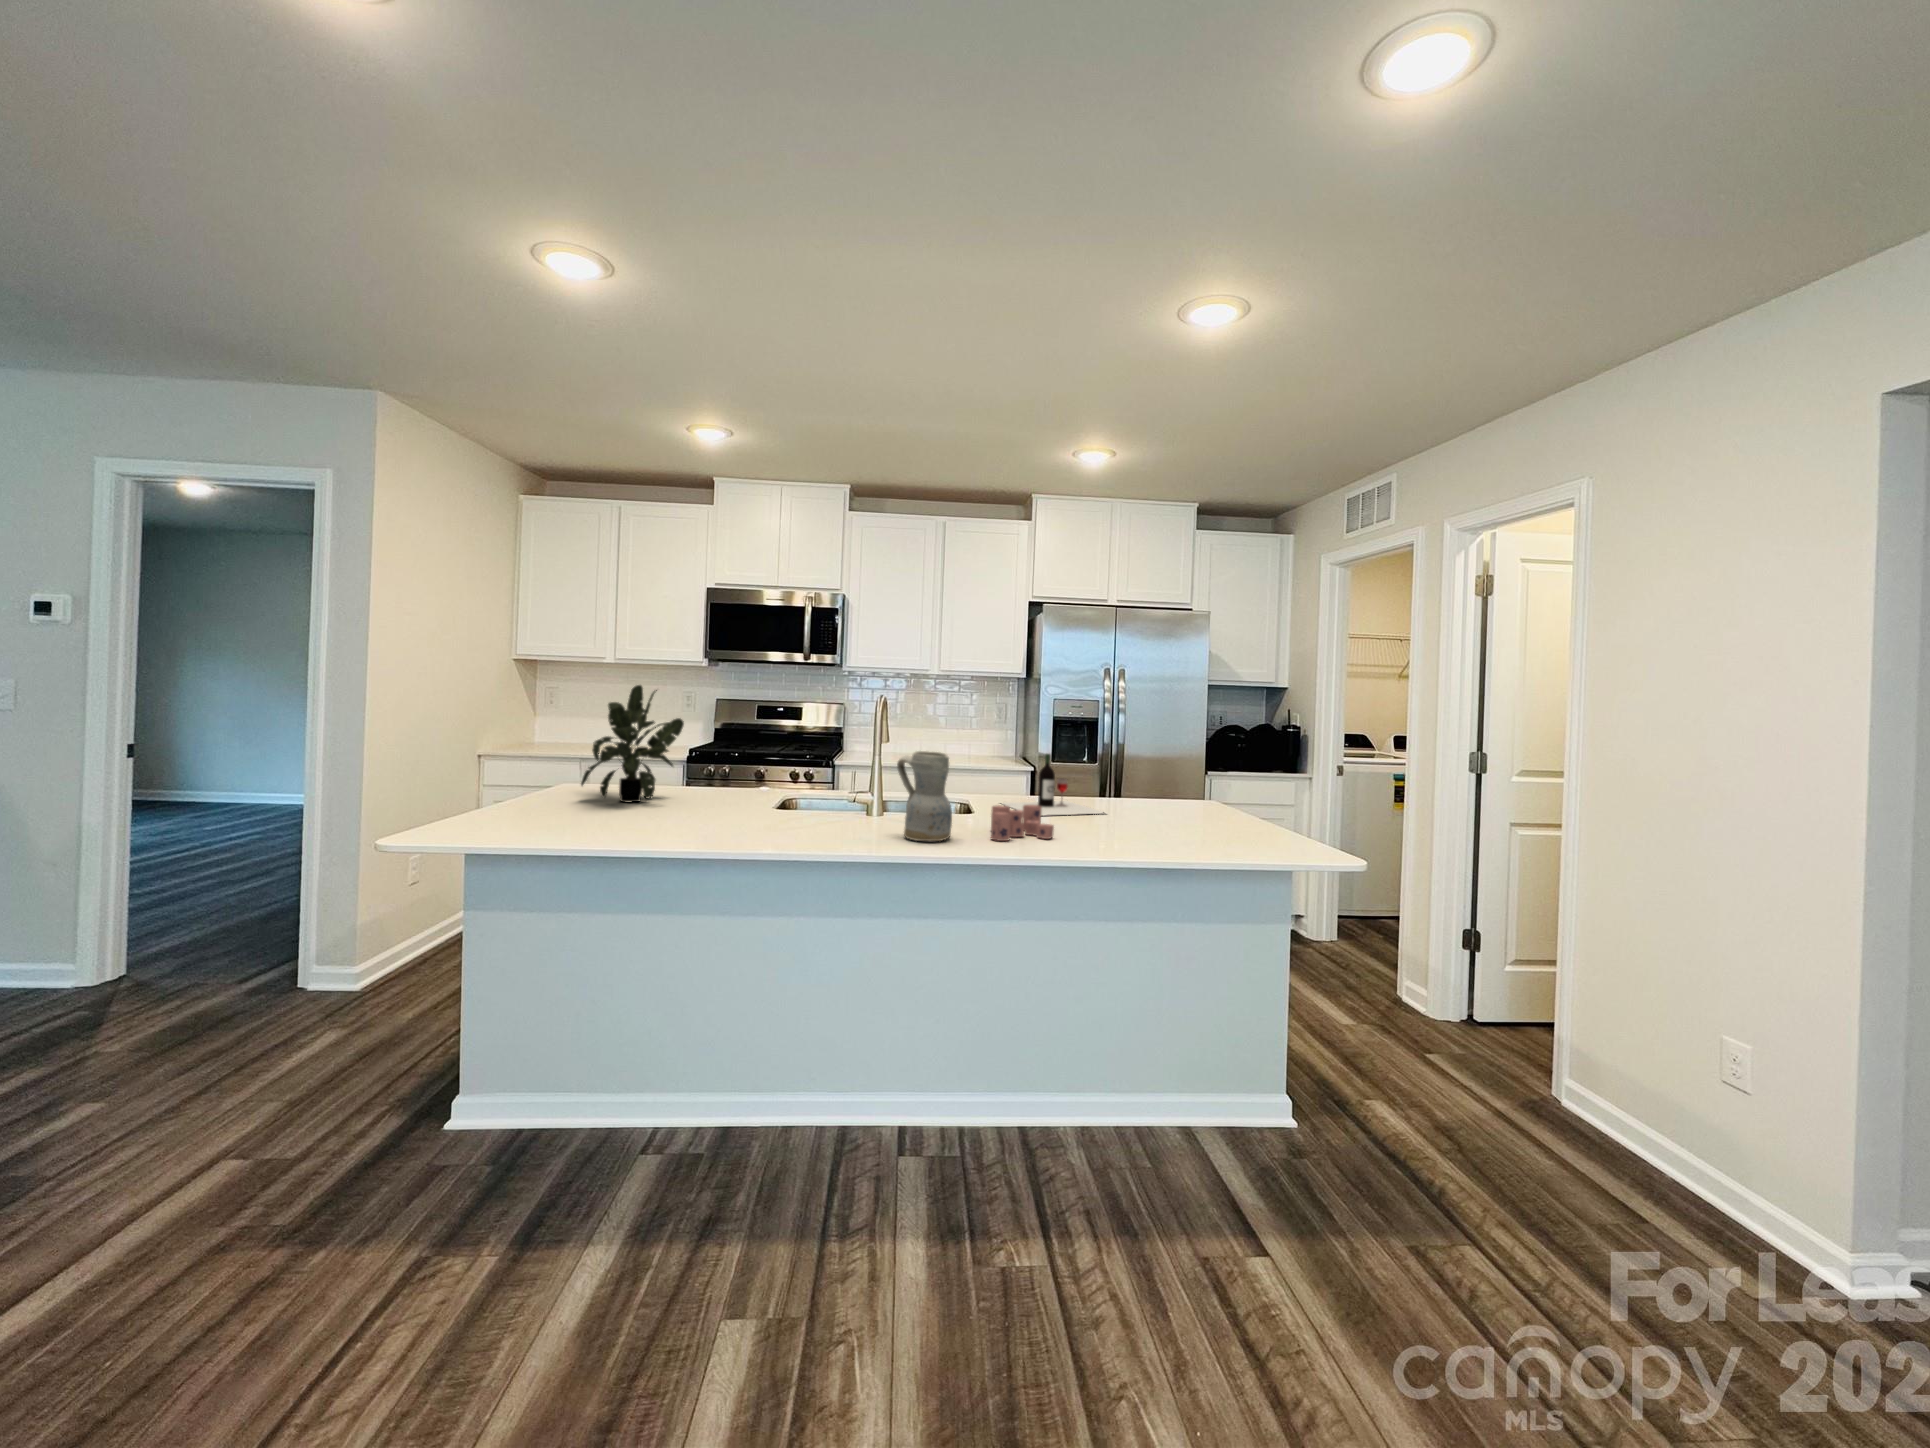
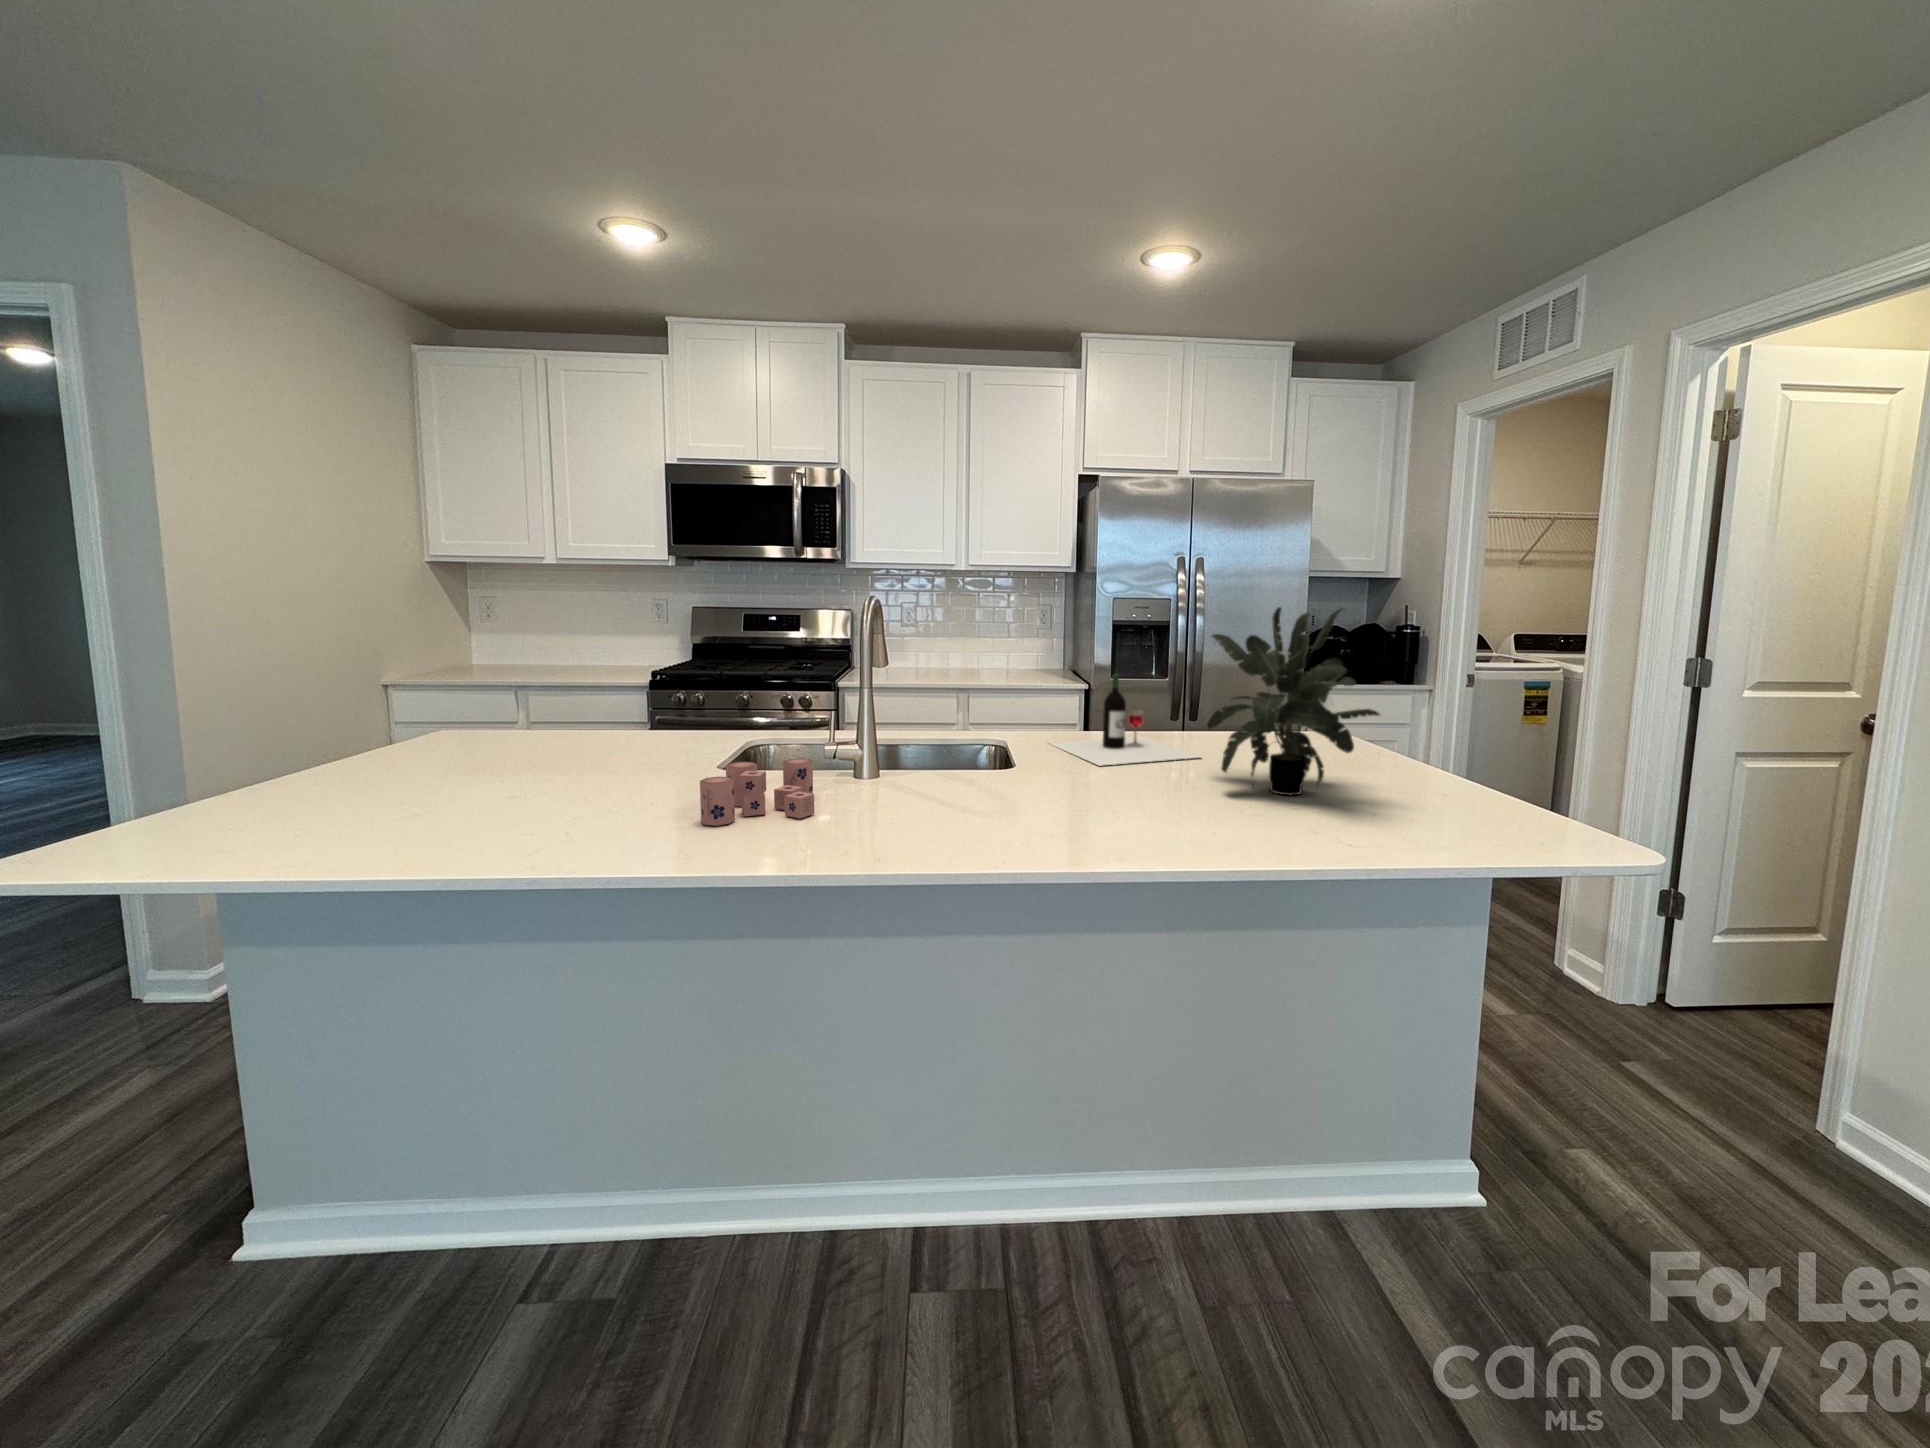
potted plant: present [581,685,684,802] -> present [1207,607,1379,795]
ceramic pitcher: present [897,751,952,841] -> none [891,683,979,825]
candle: present [991,805,1054,841] -> present [700,758,814,826]

